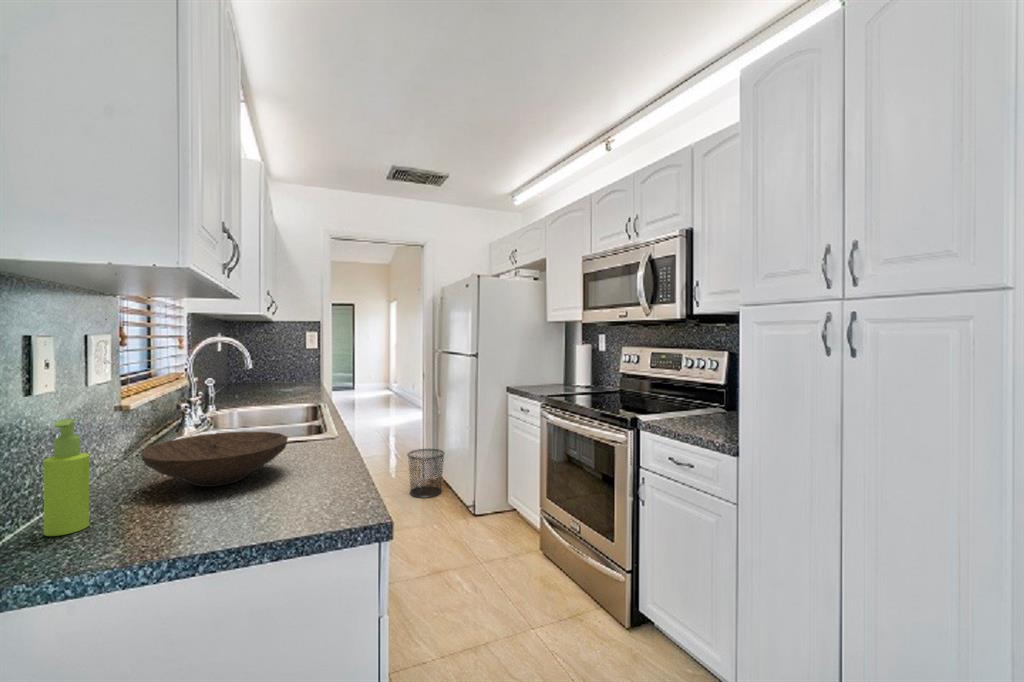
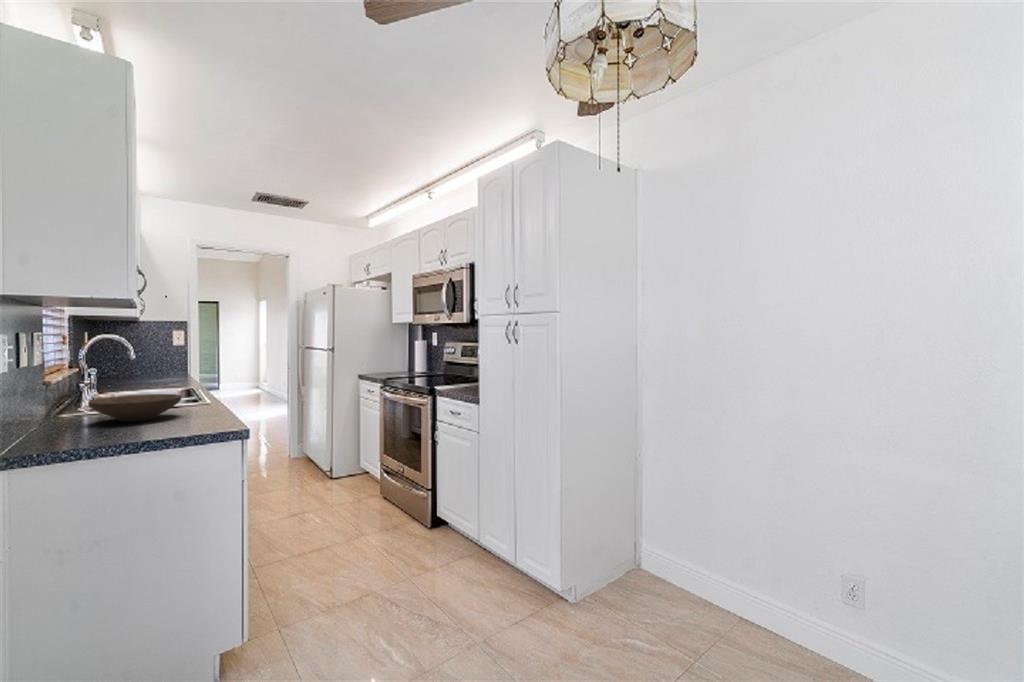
soap dispenser: present [44,418,90,536] -> none [48,378,72,437]
waste bin: present [408,449,444,498] -> none [273,431,308,471]

